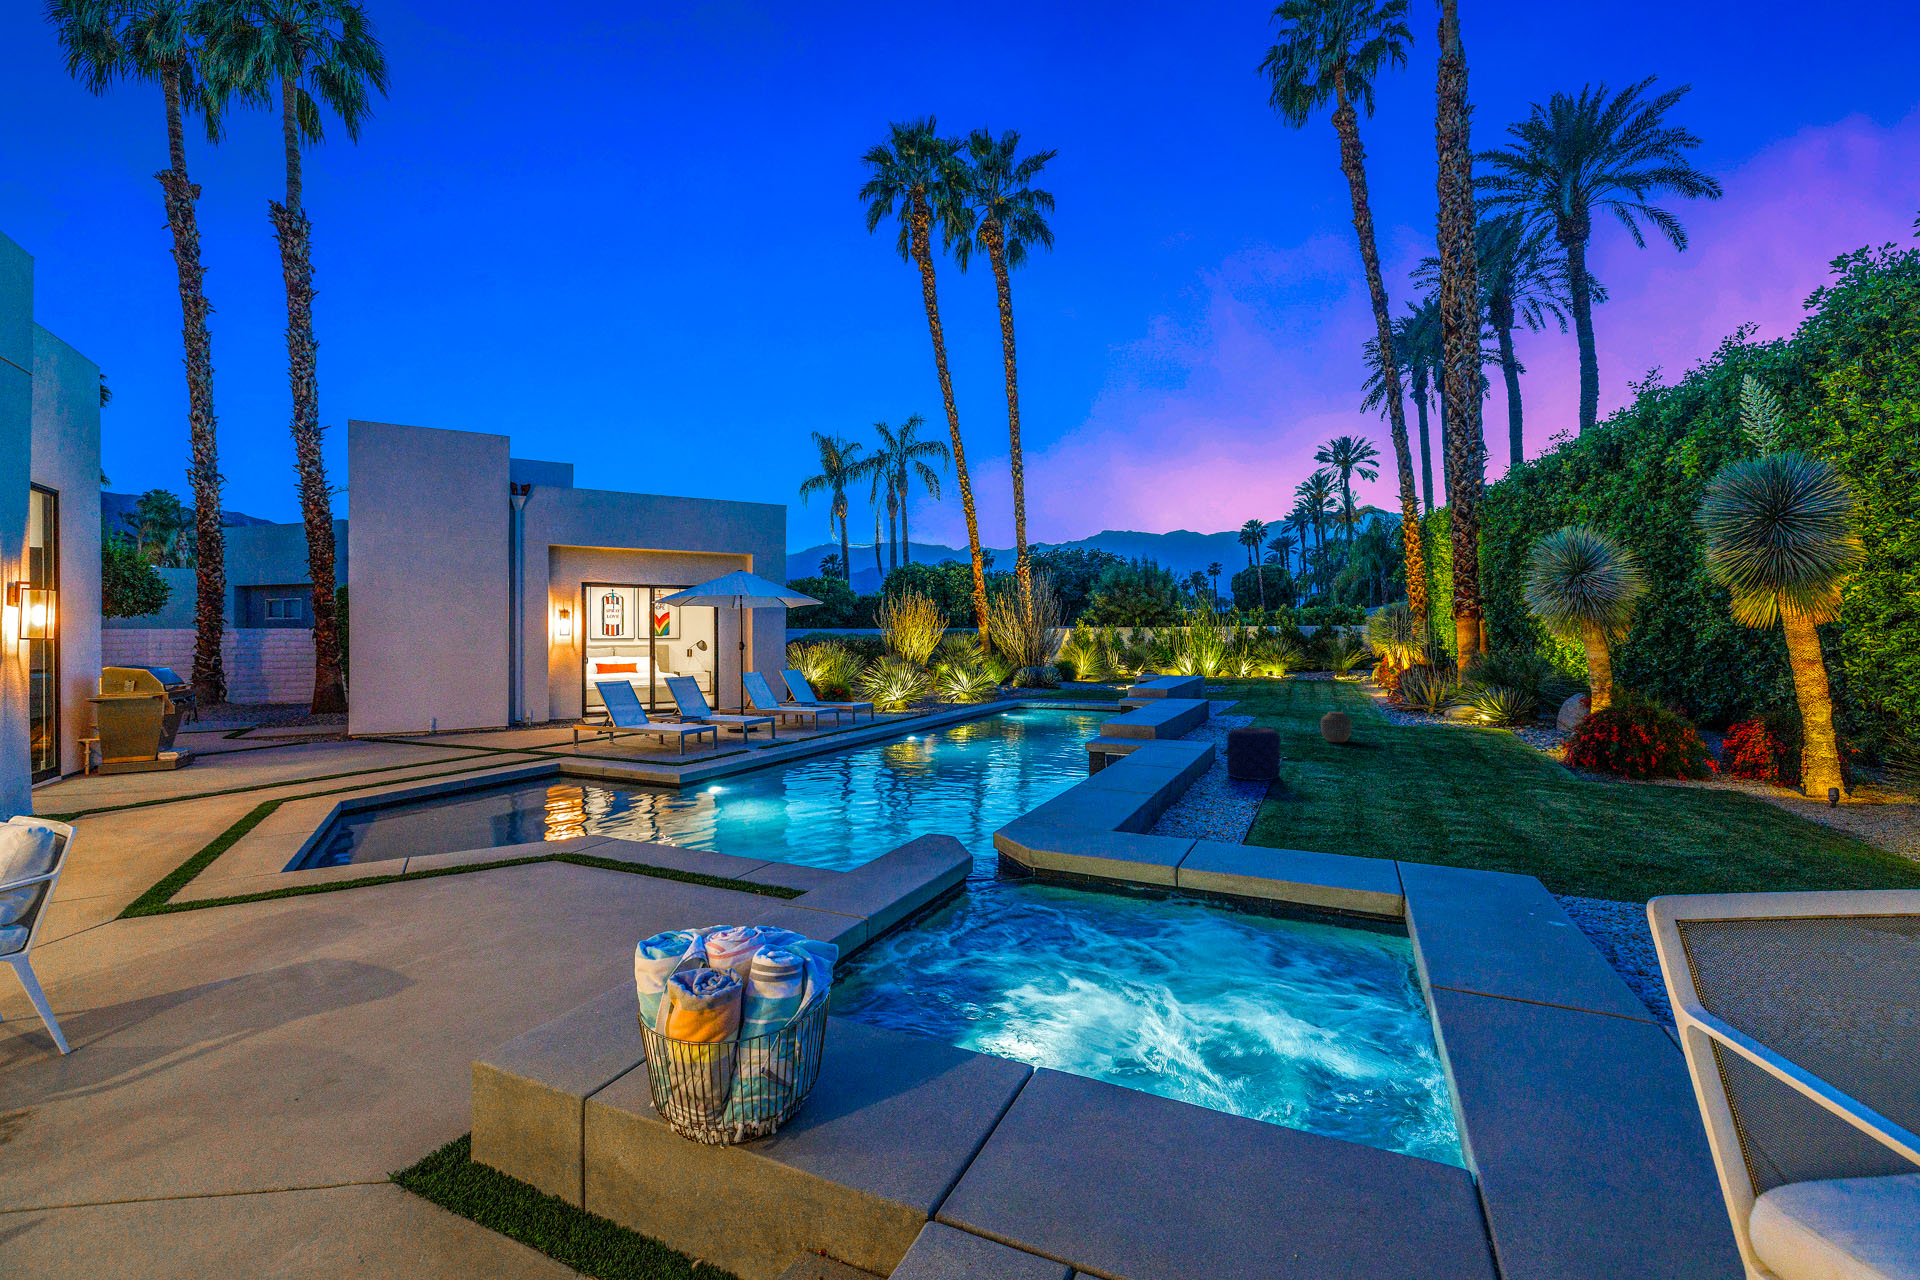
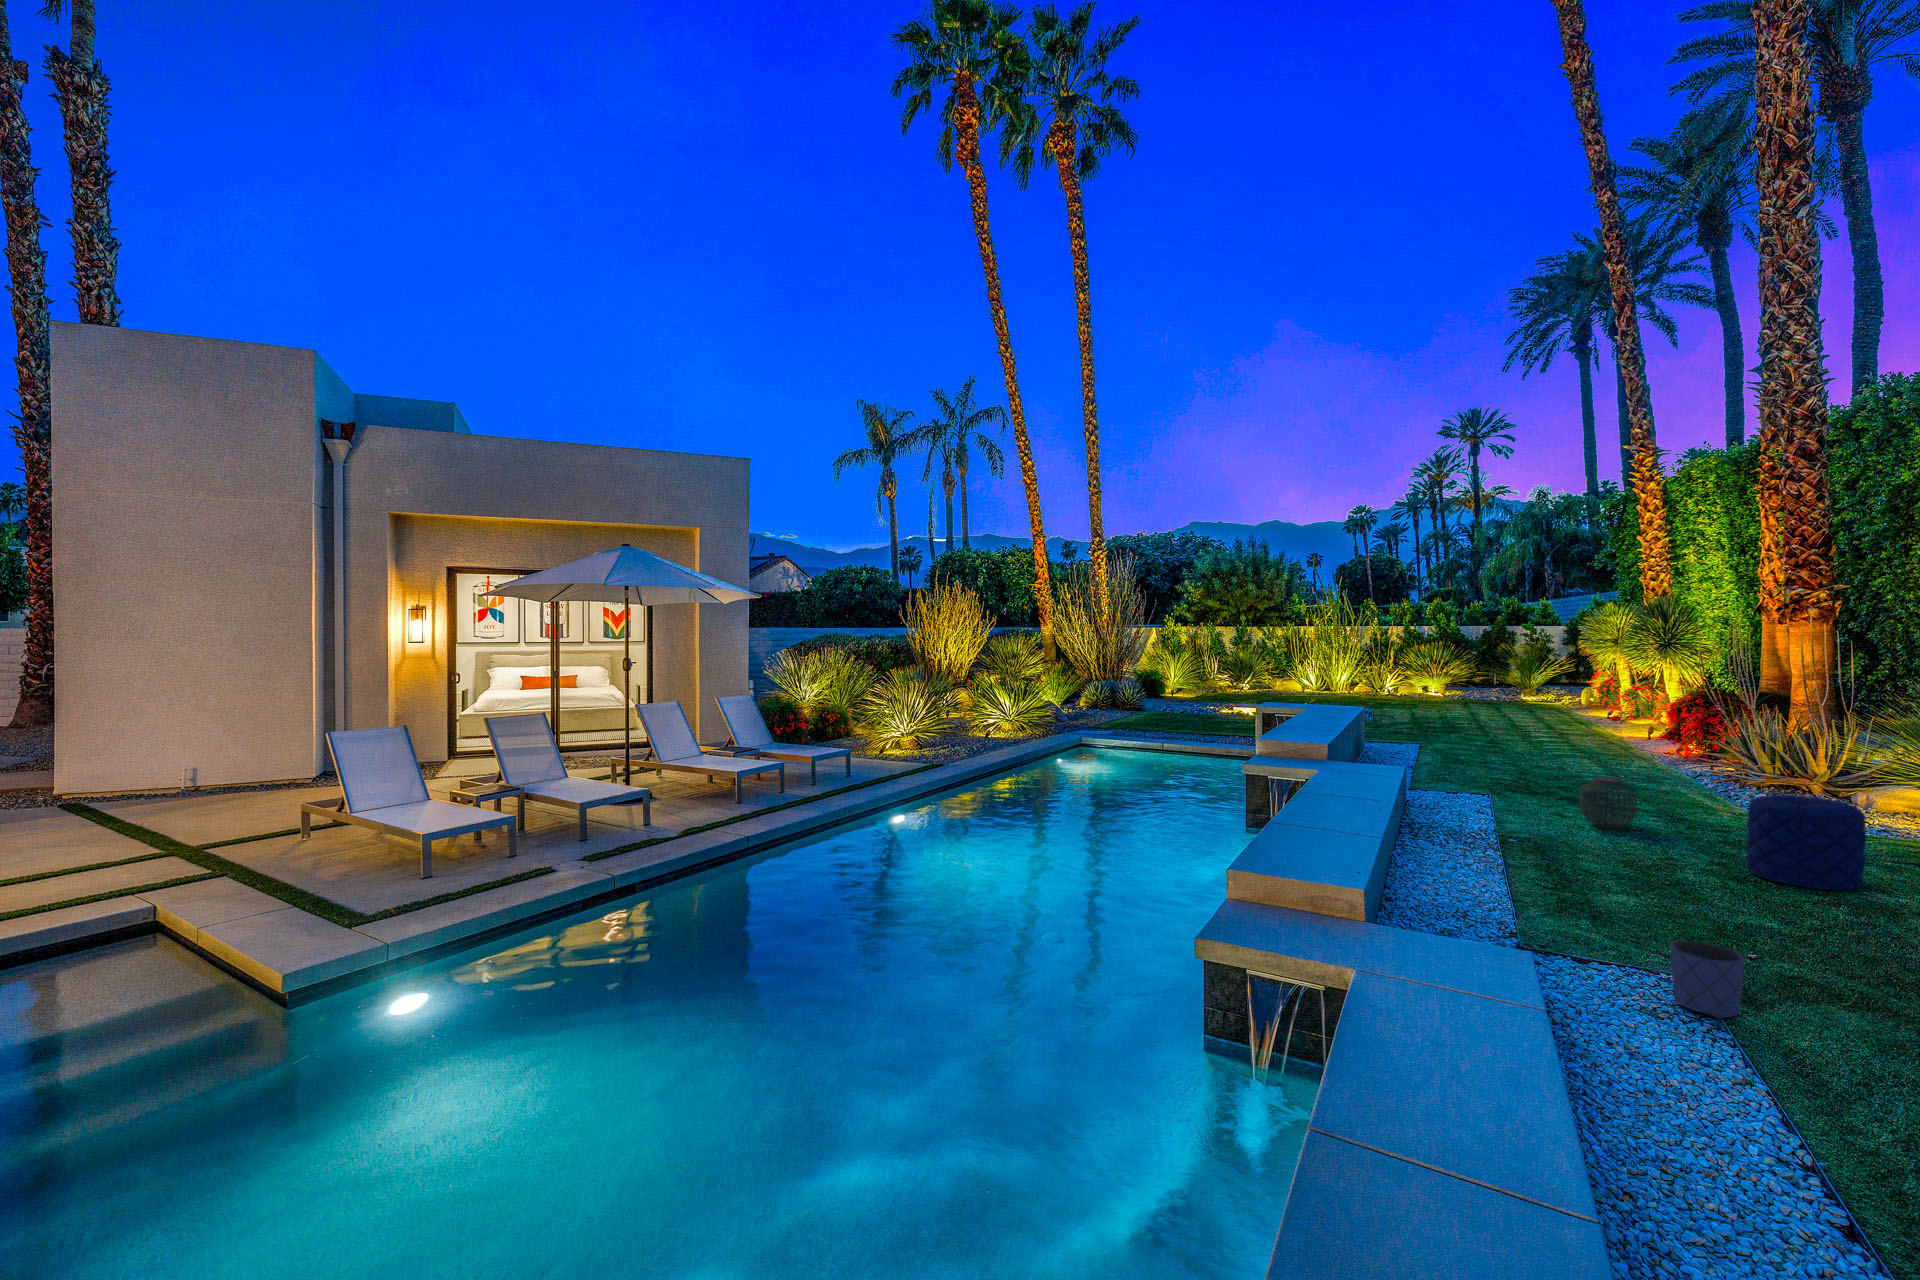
pouf: present [1227,727,1281,780] -> present [1746,795,1867,891]
planter: none [1310,769,1340,801] -> present [1670,941,1745,1019]

